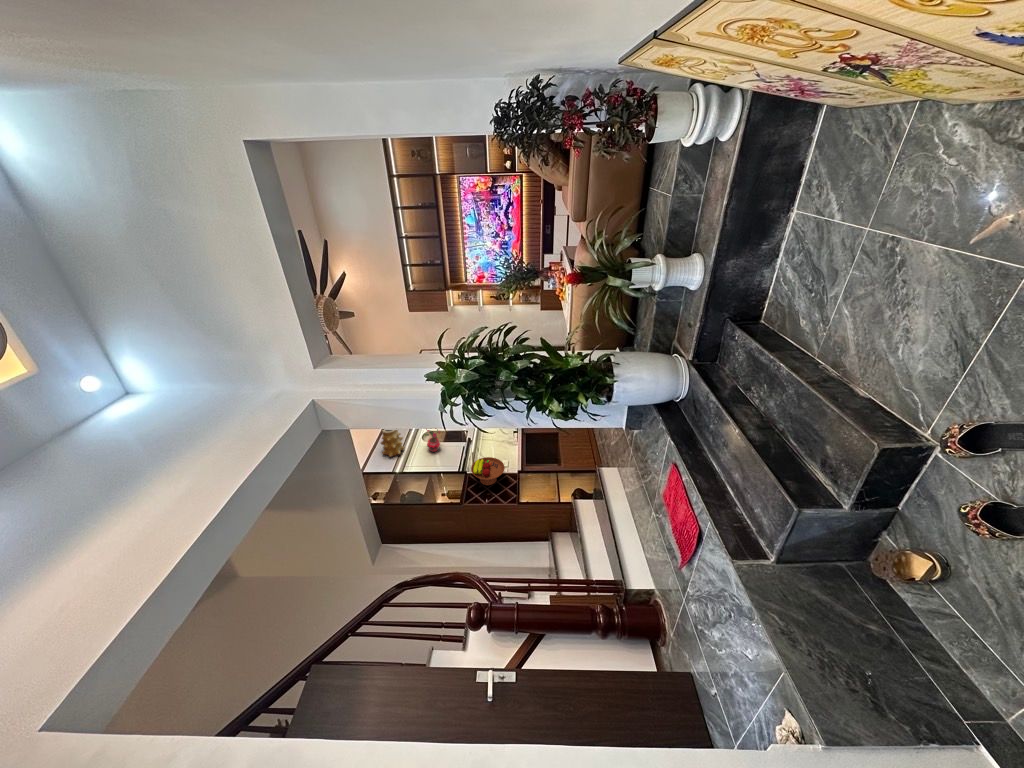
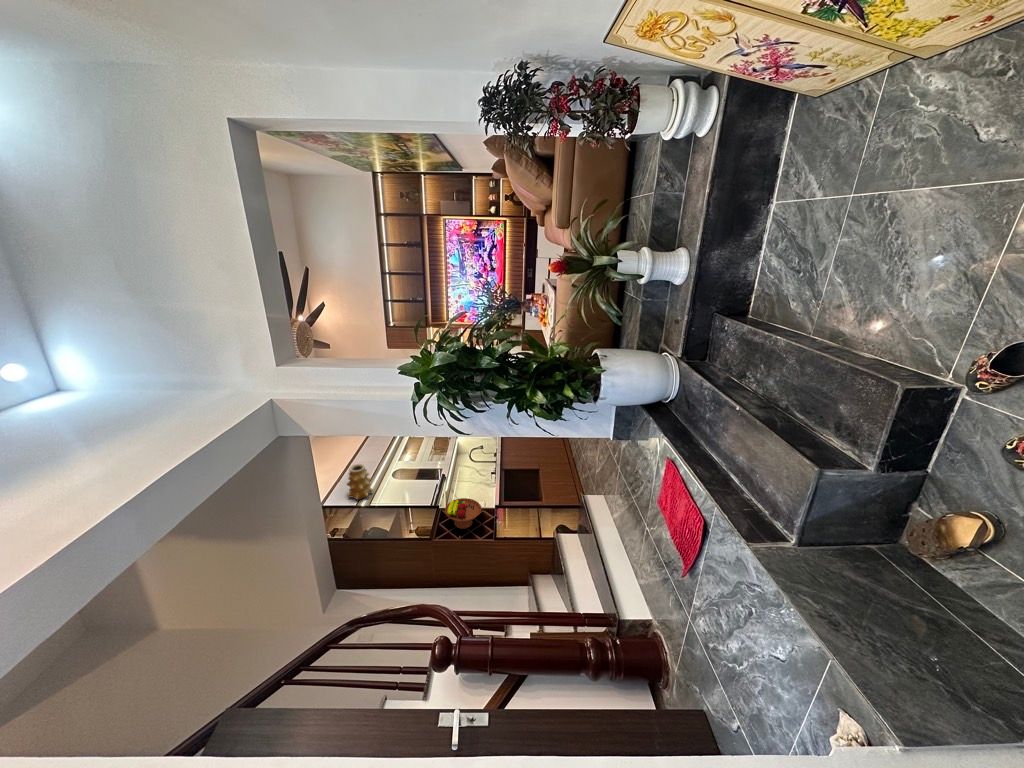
potted plant: present [424,428,440,452] -> none [394,460,413,495]

